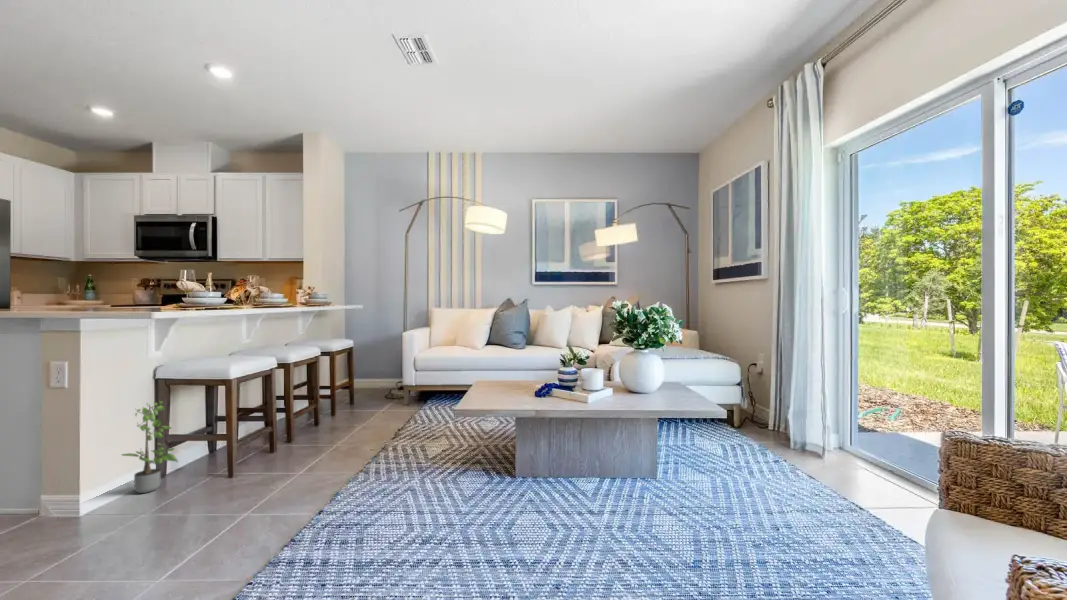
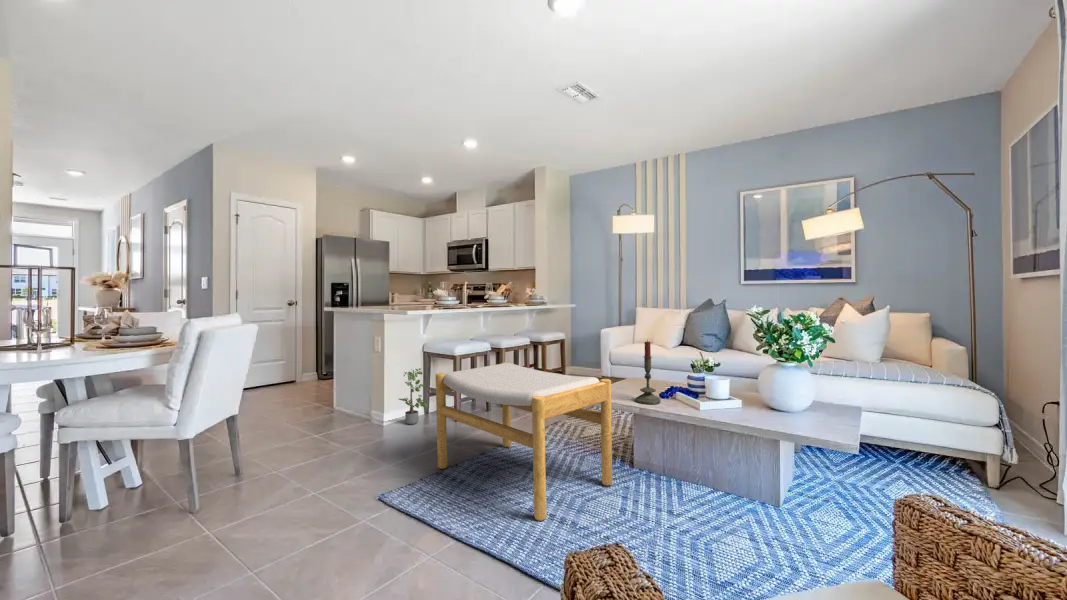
candle: none [521,335,547,405] -> present [636,341,661,404]
footstool: none [258,376,510,565] -> present [436,362,612,521]

